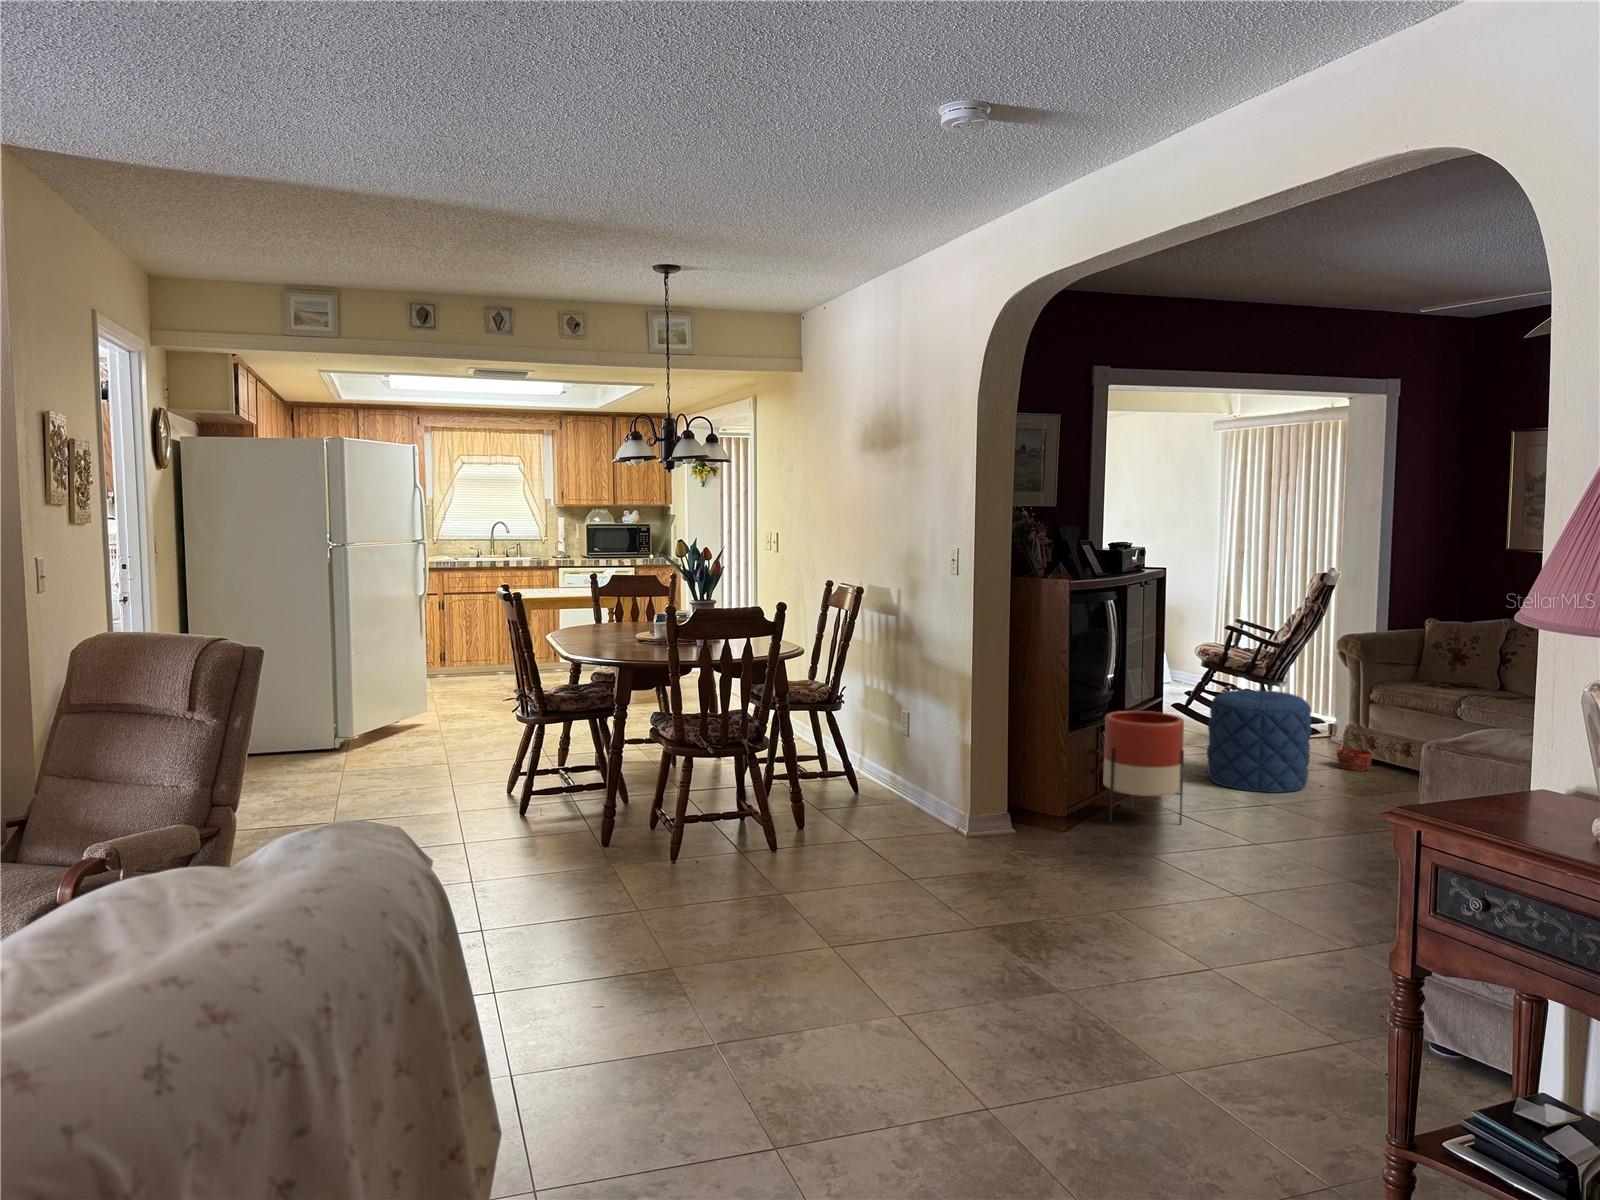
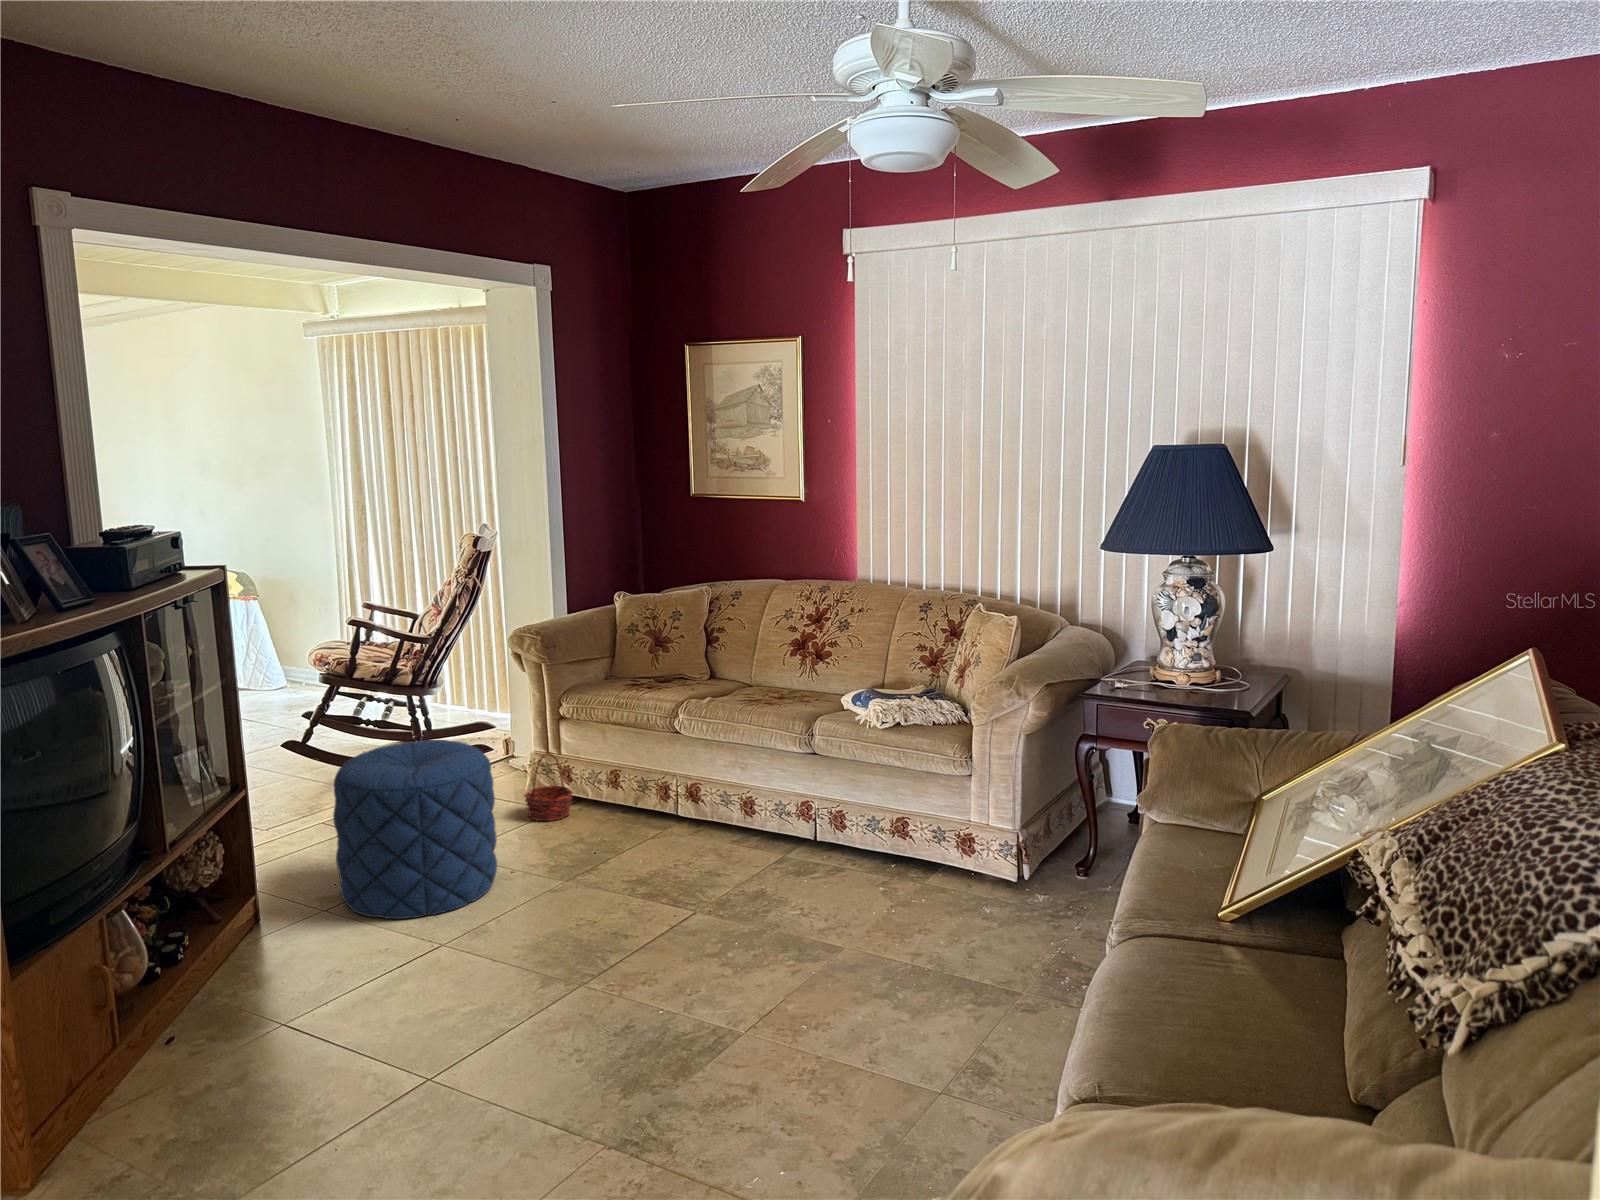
planter: present [1103,711,1184,824] -> none [110,861,297,1122]

